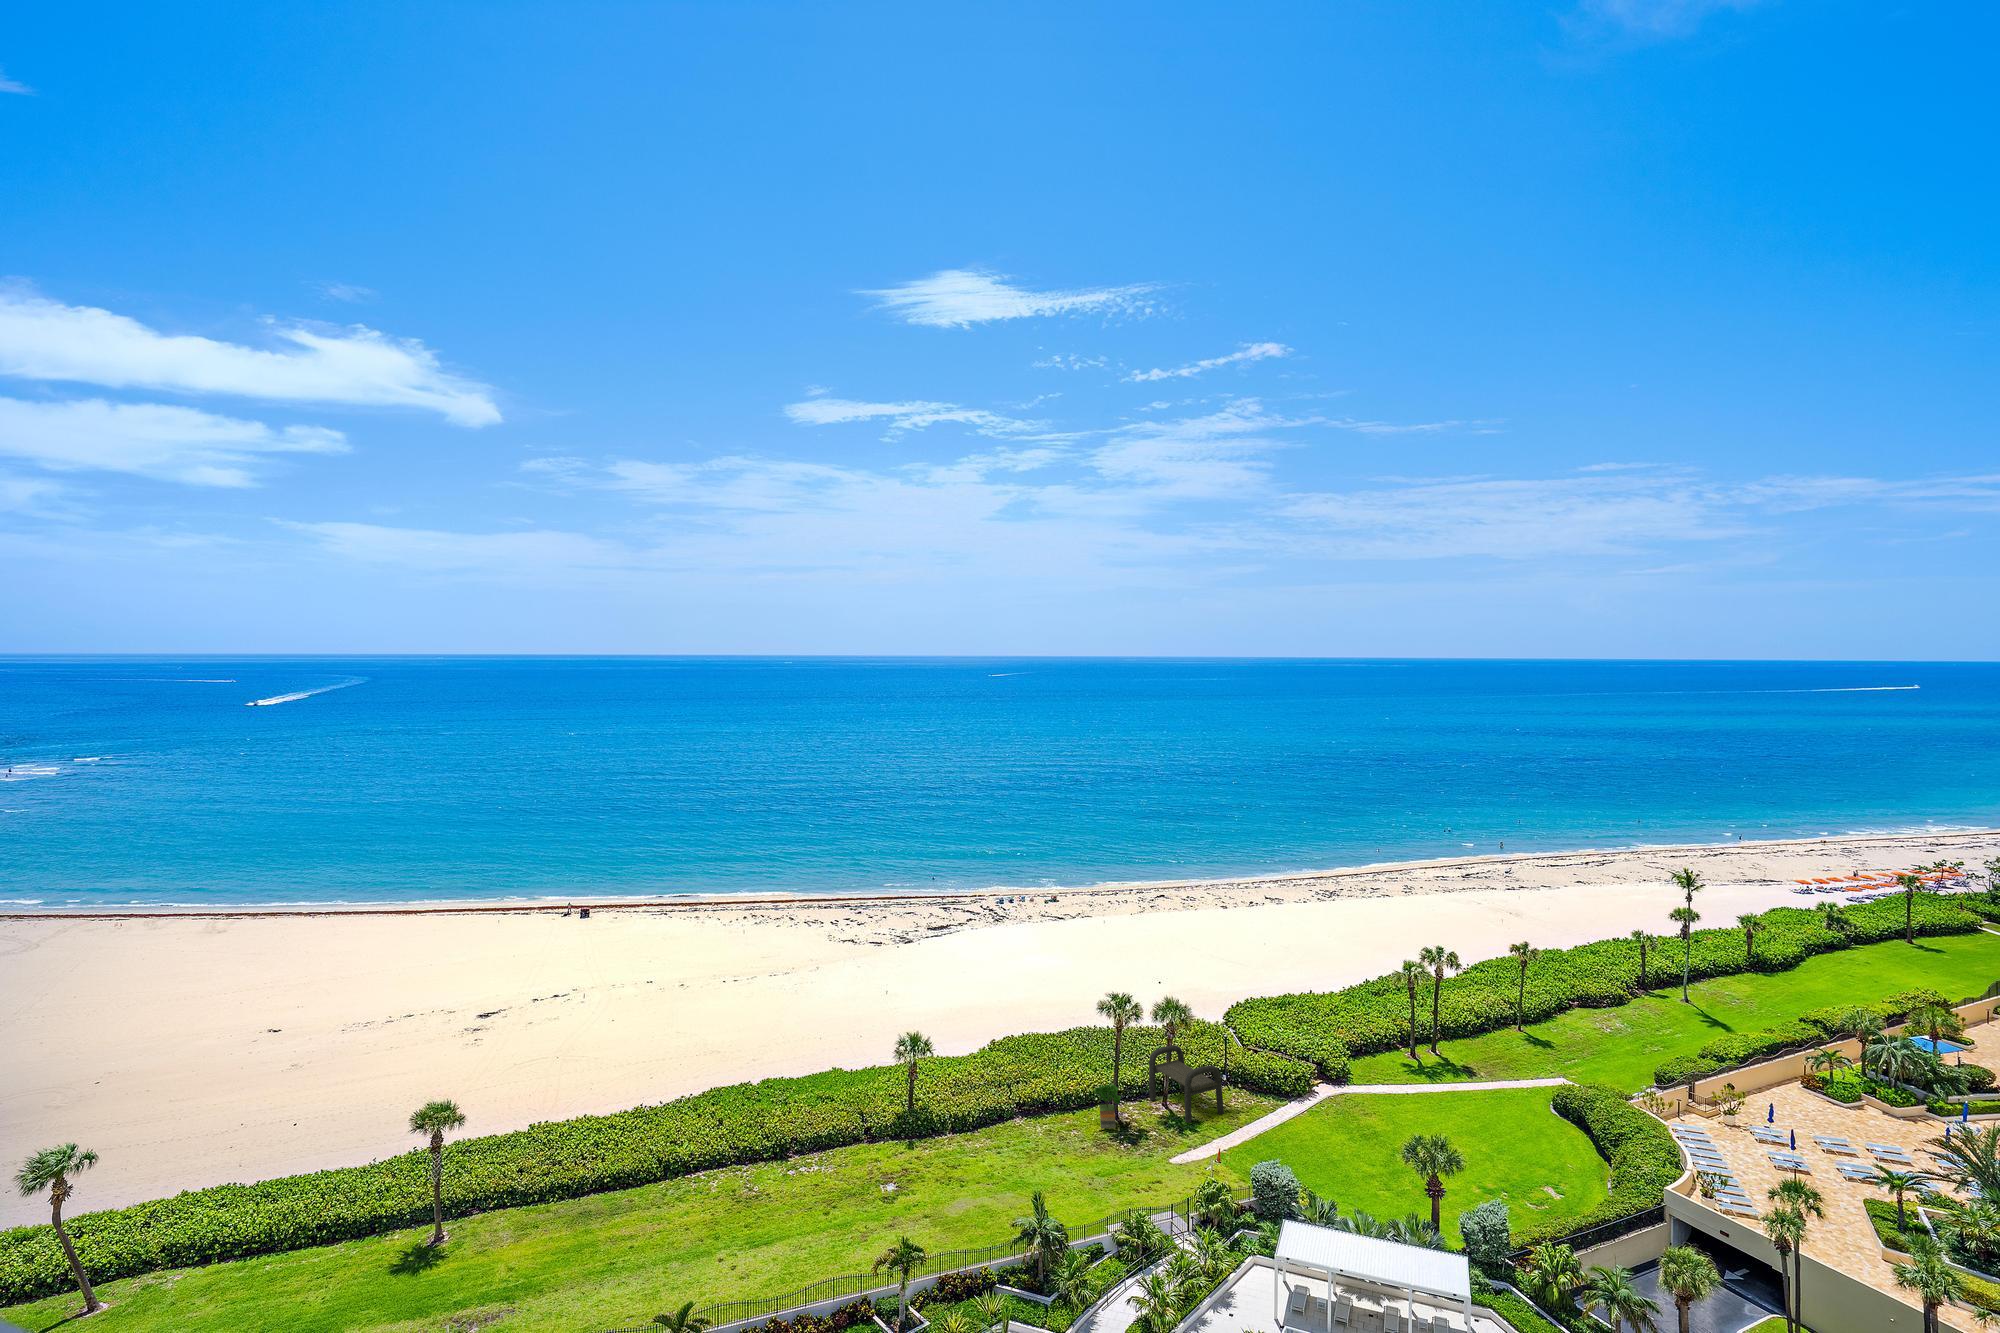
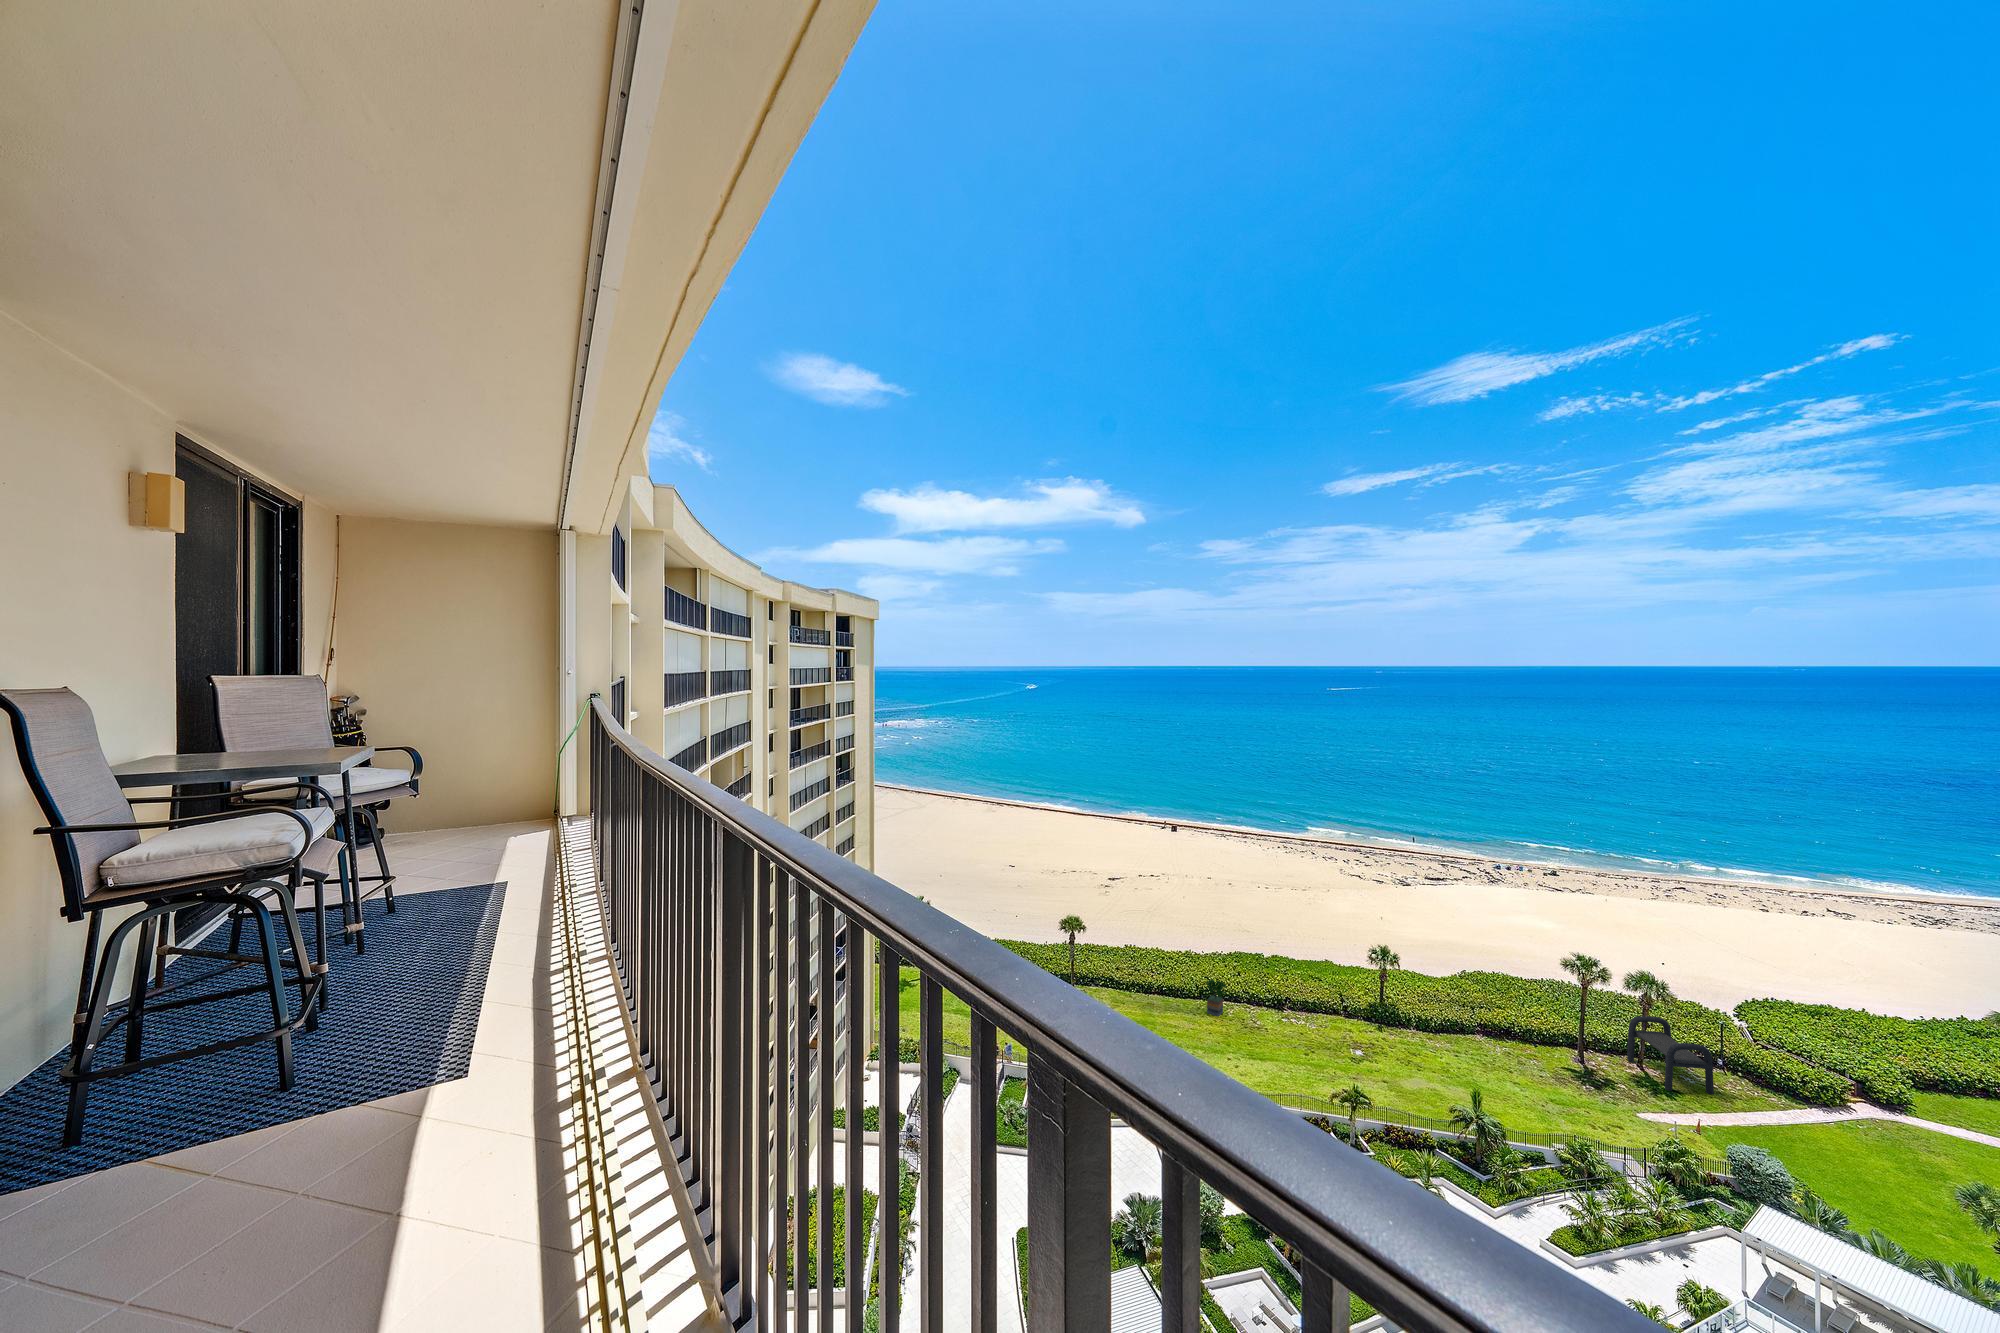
potted tree: present [1094,1084,1121,1128] -> present [1206,980,1227,1017]

